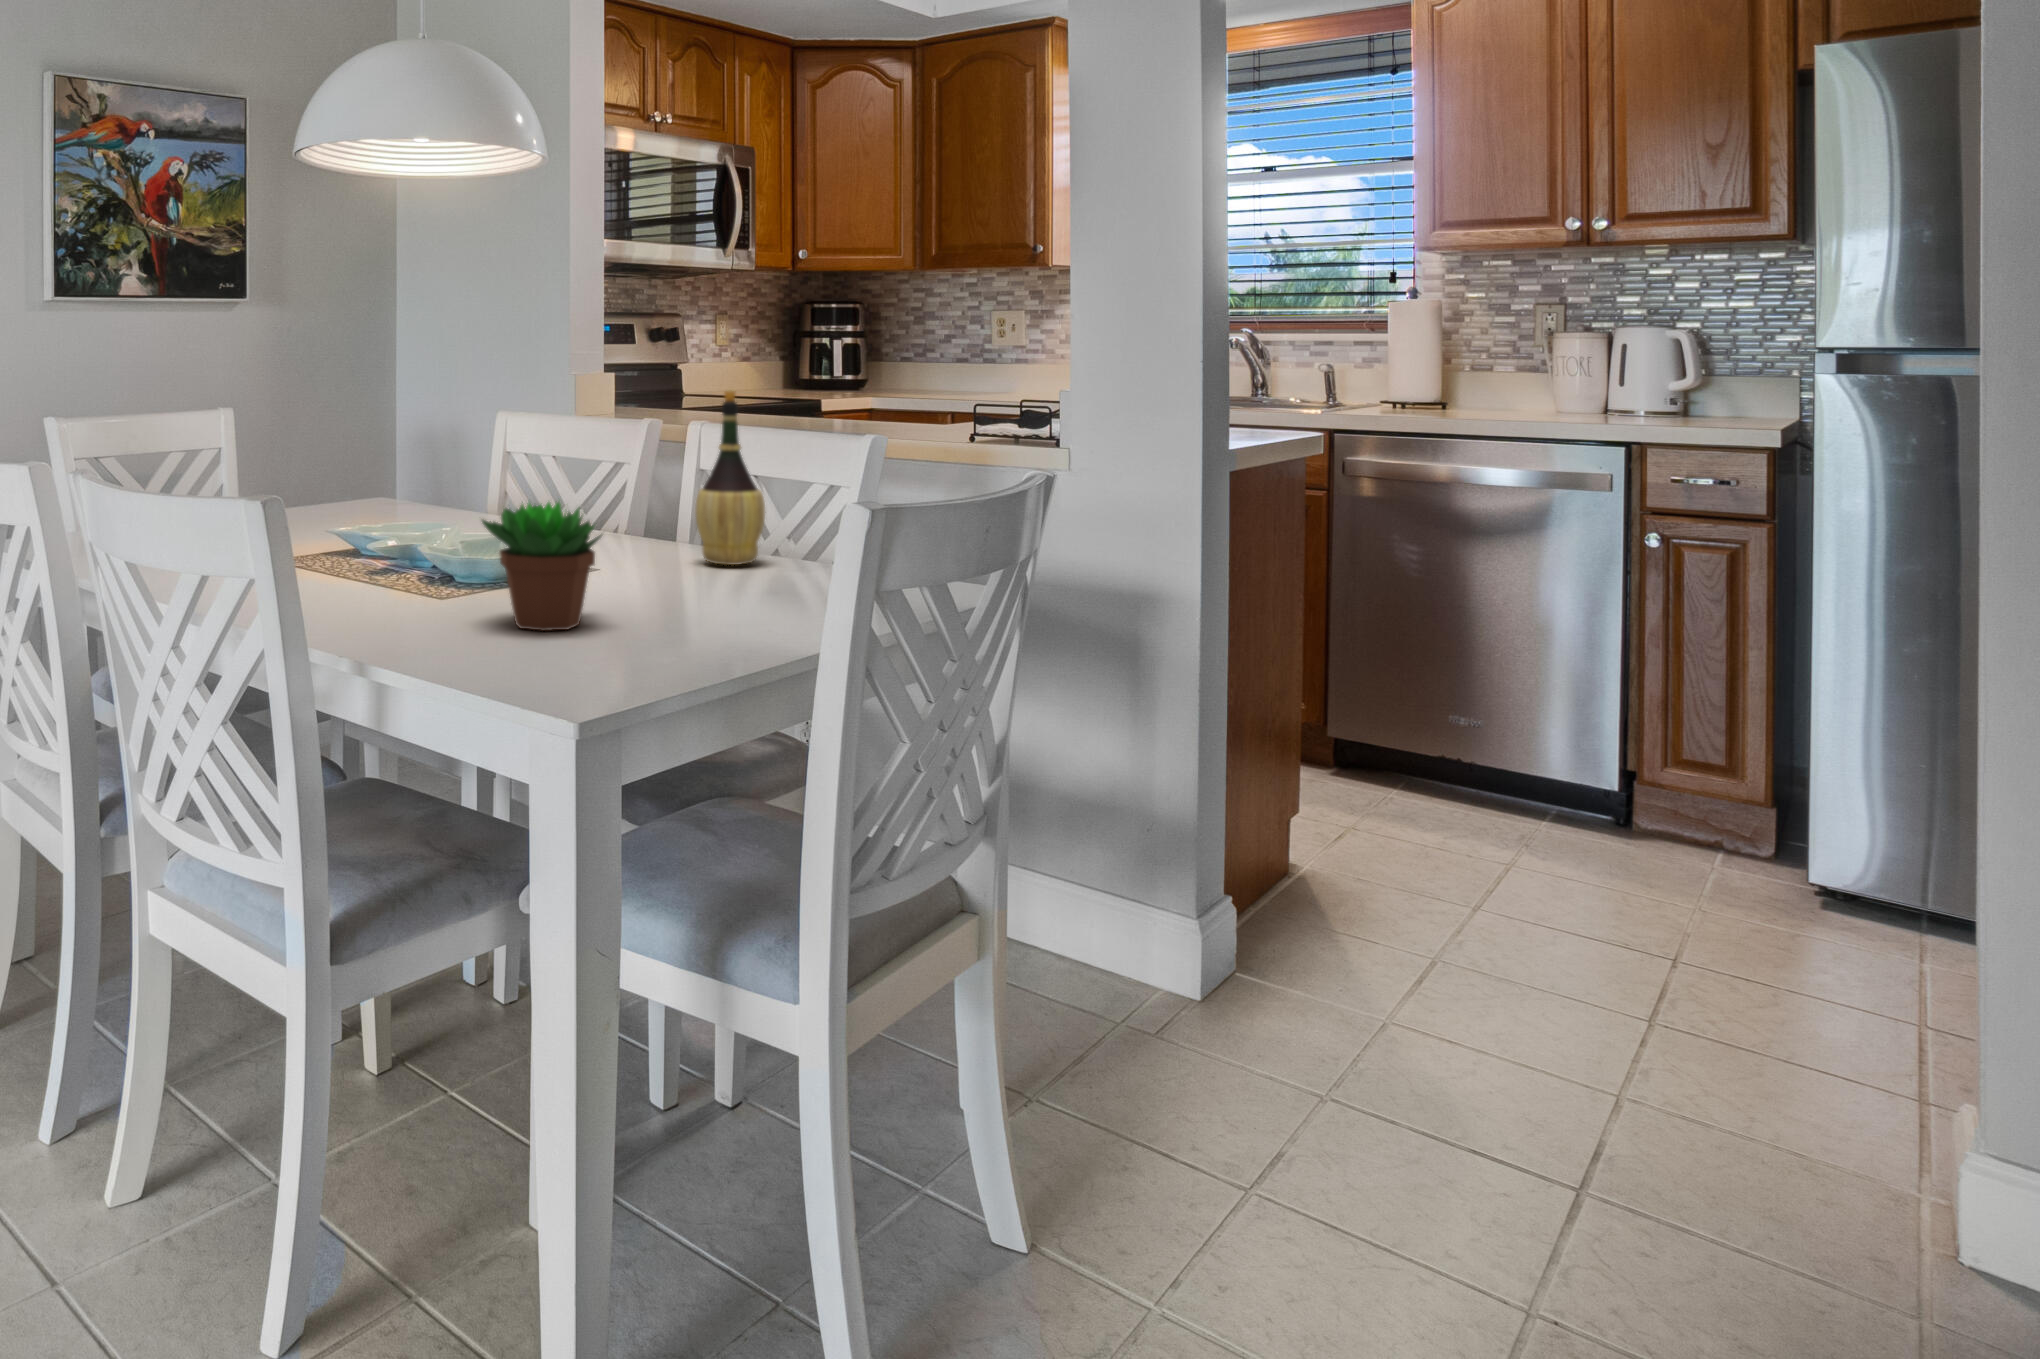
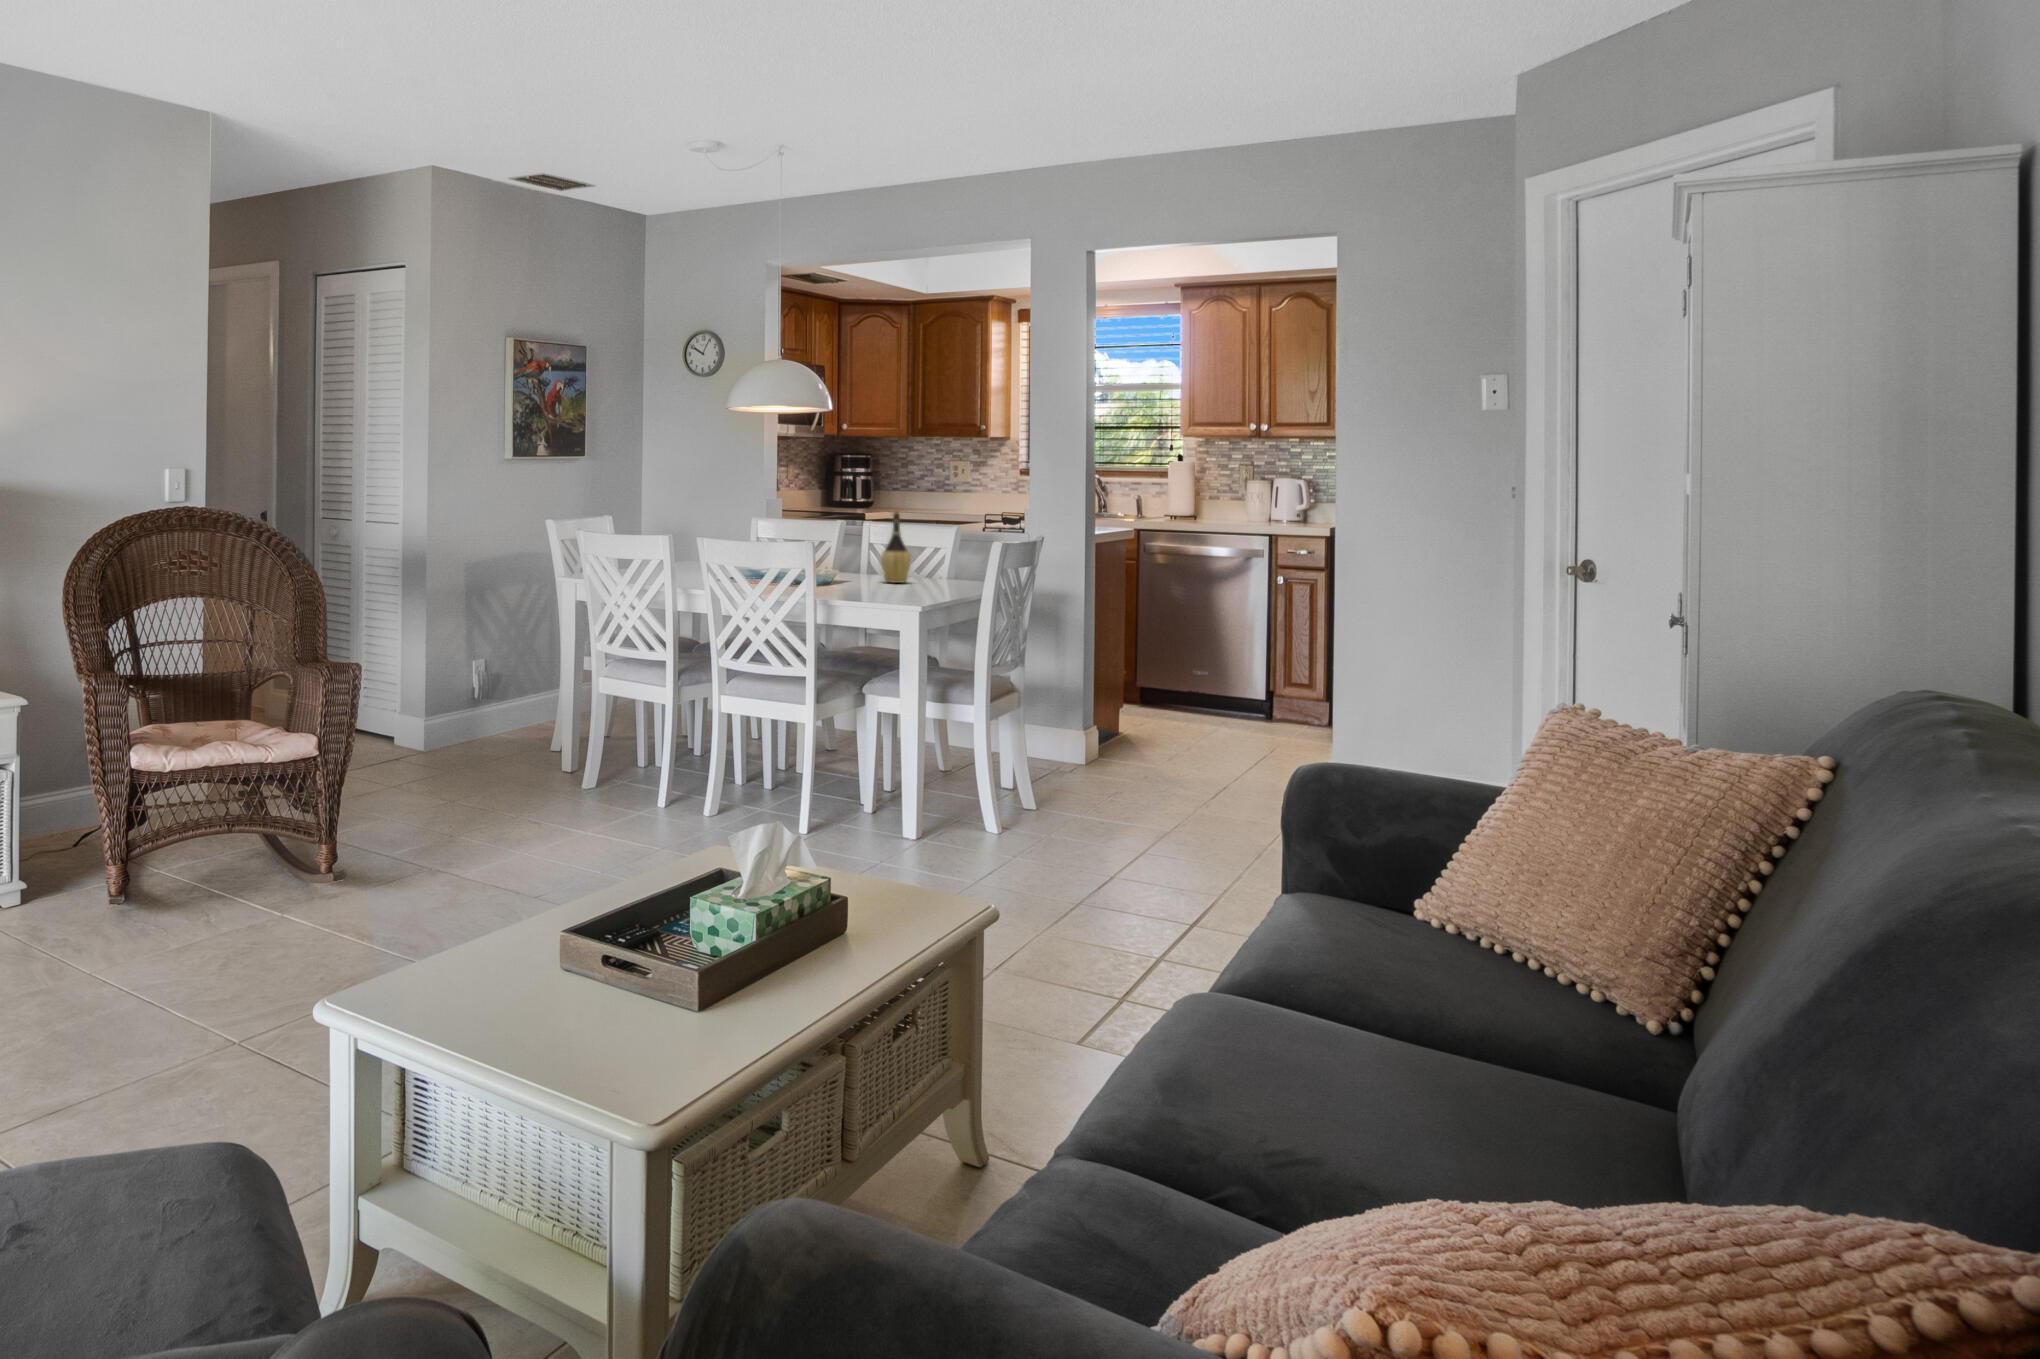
succulent plant: present [482,502,602,631] -> none [834,550,882,598]

